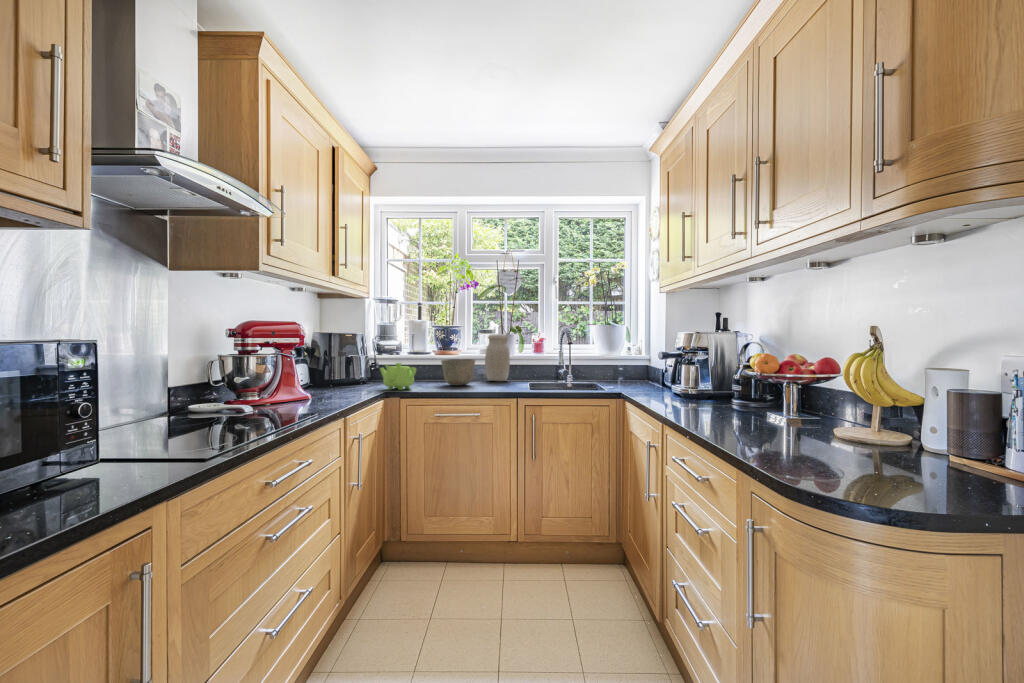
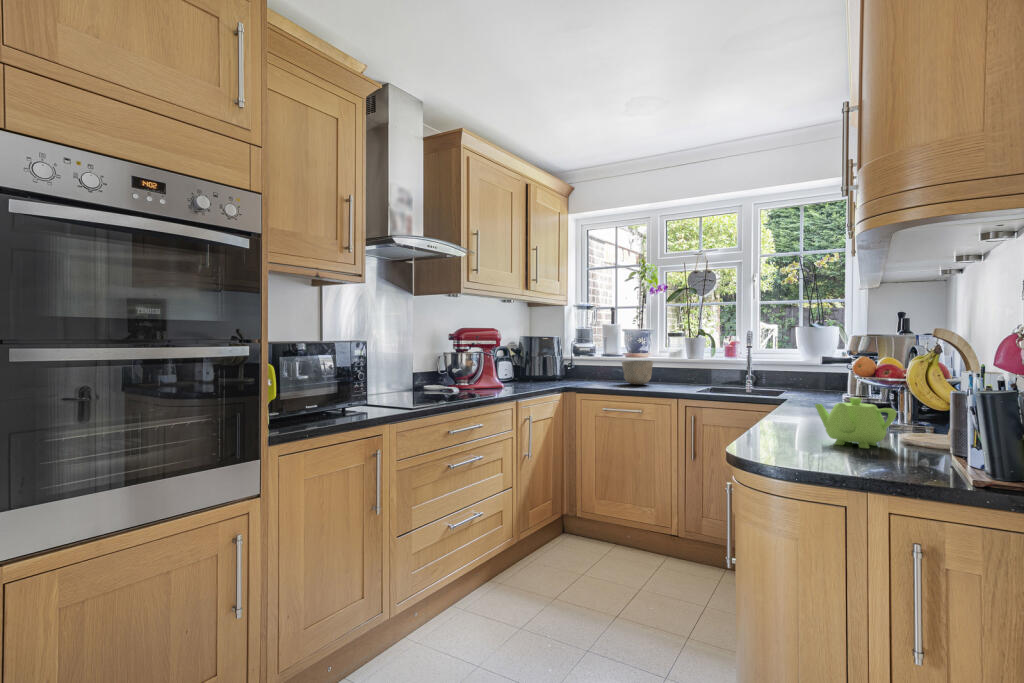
jar: present [485,334,510,381] -> none [670,338,694,383]
teapot: present [380,363,416,390] -> present [815,398,896,449]

